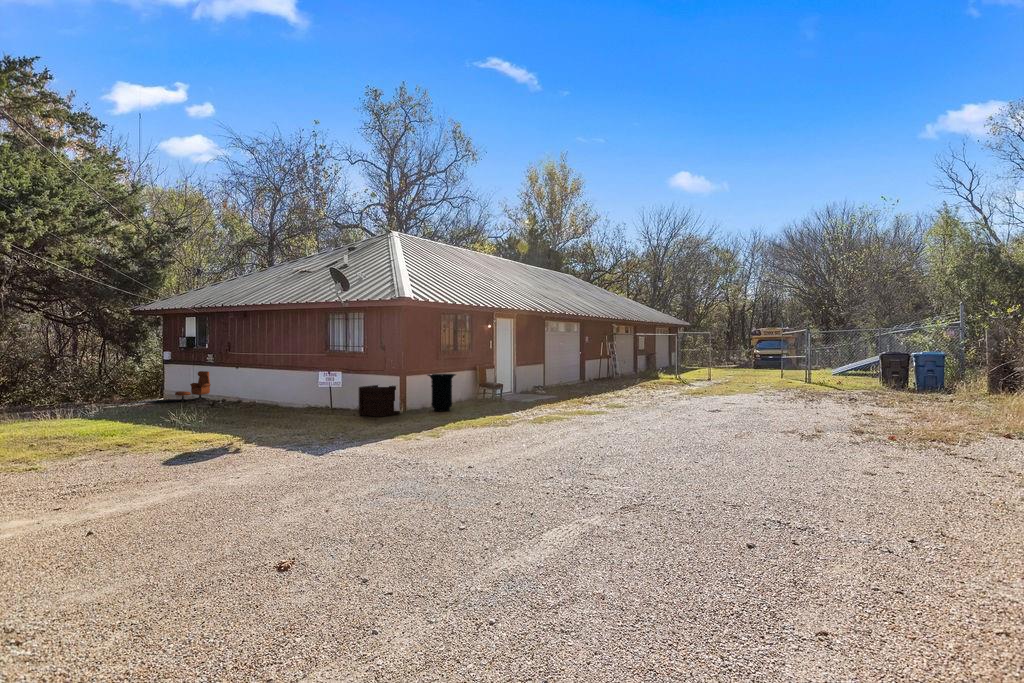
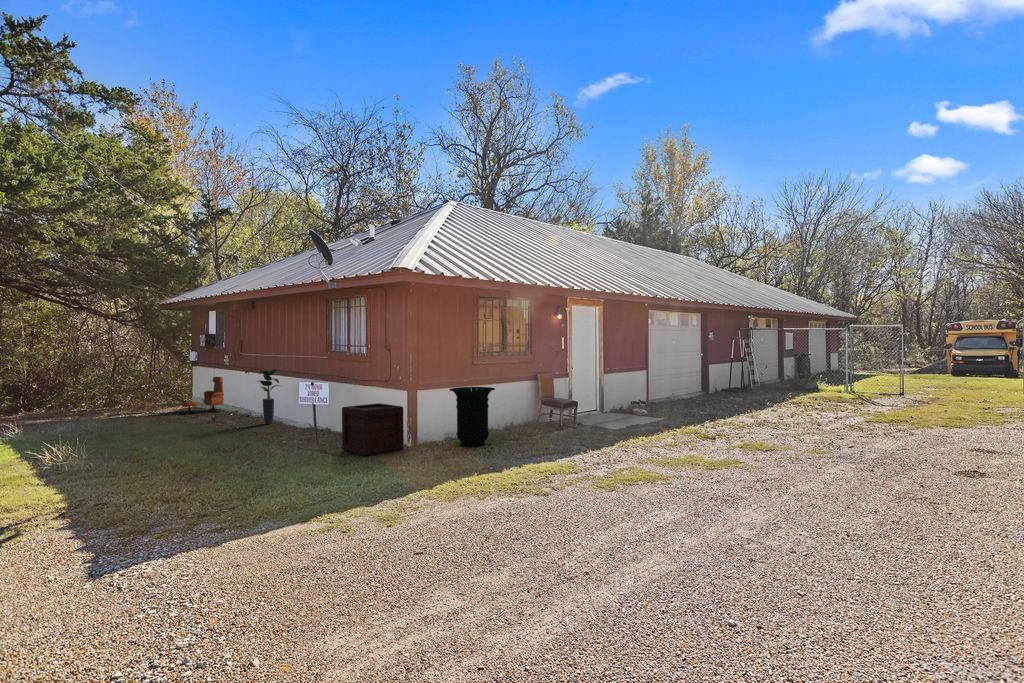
potted plant: none [260,364,281,405] -> present [258,369,279,424]

